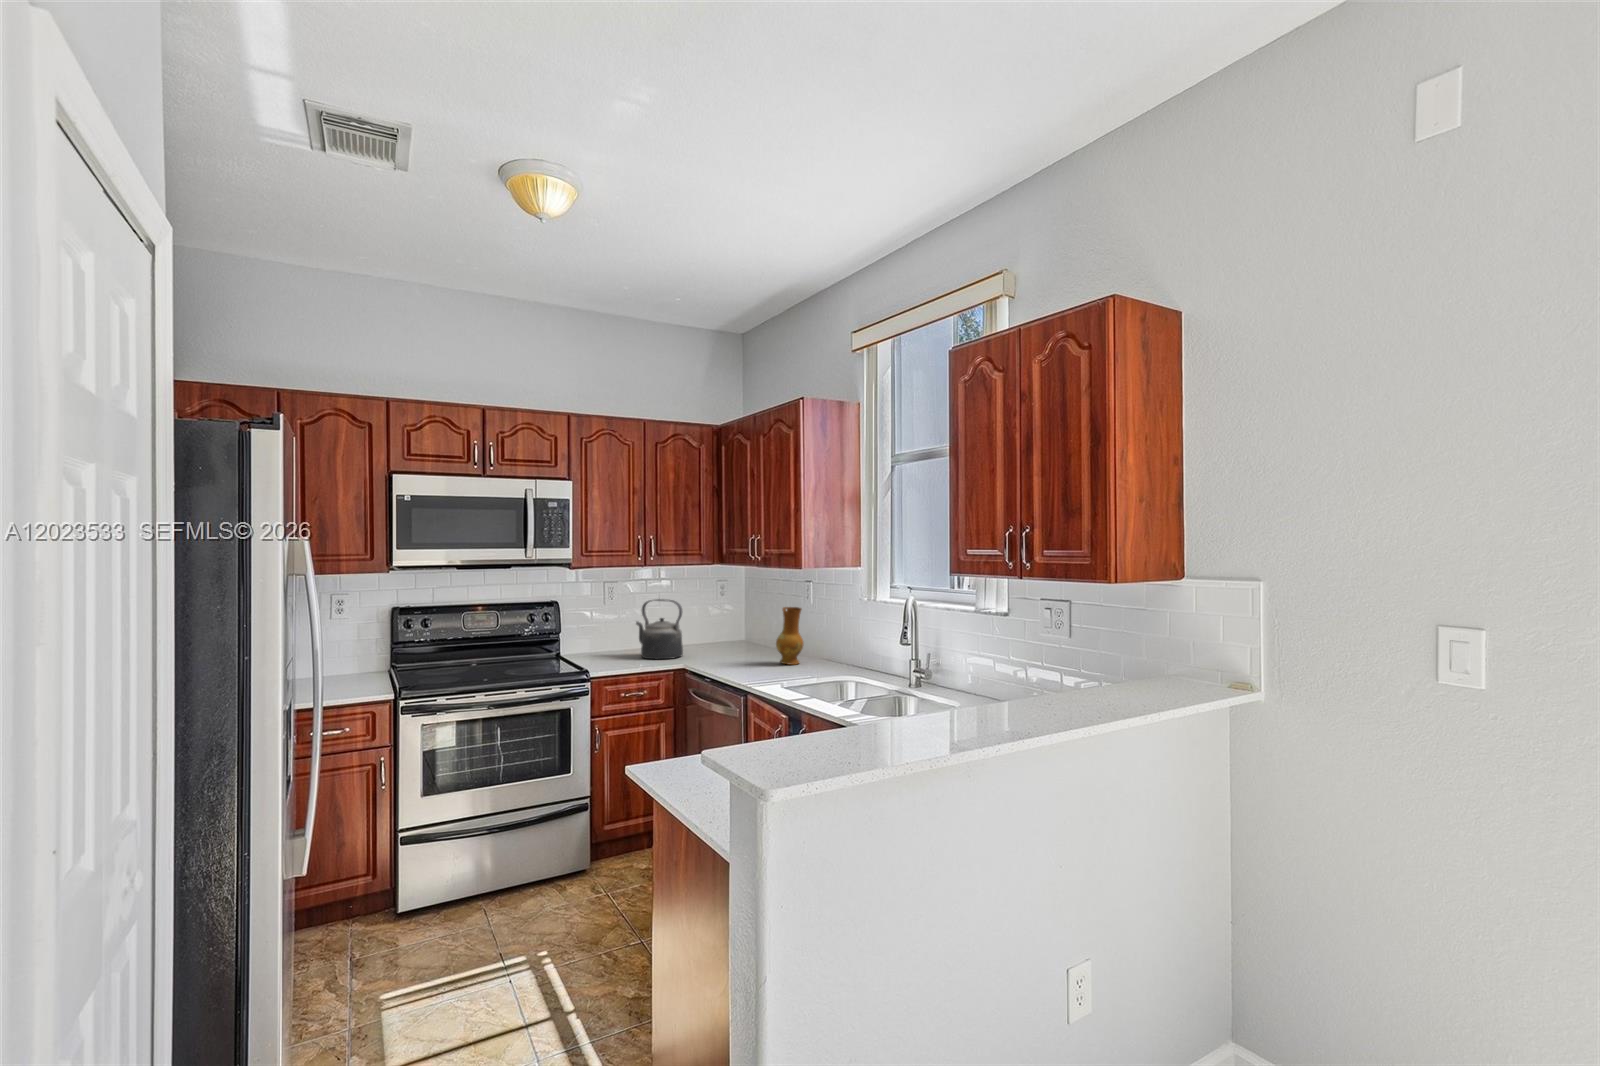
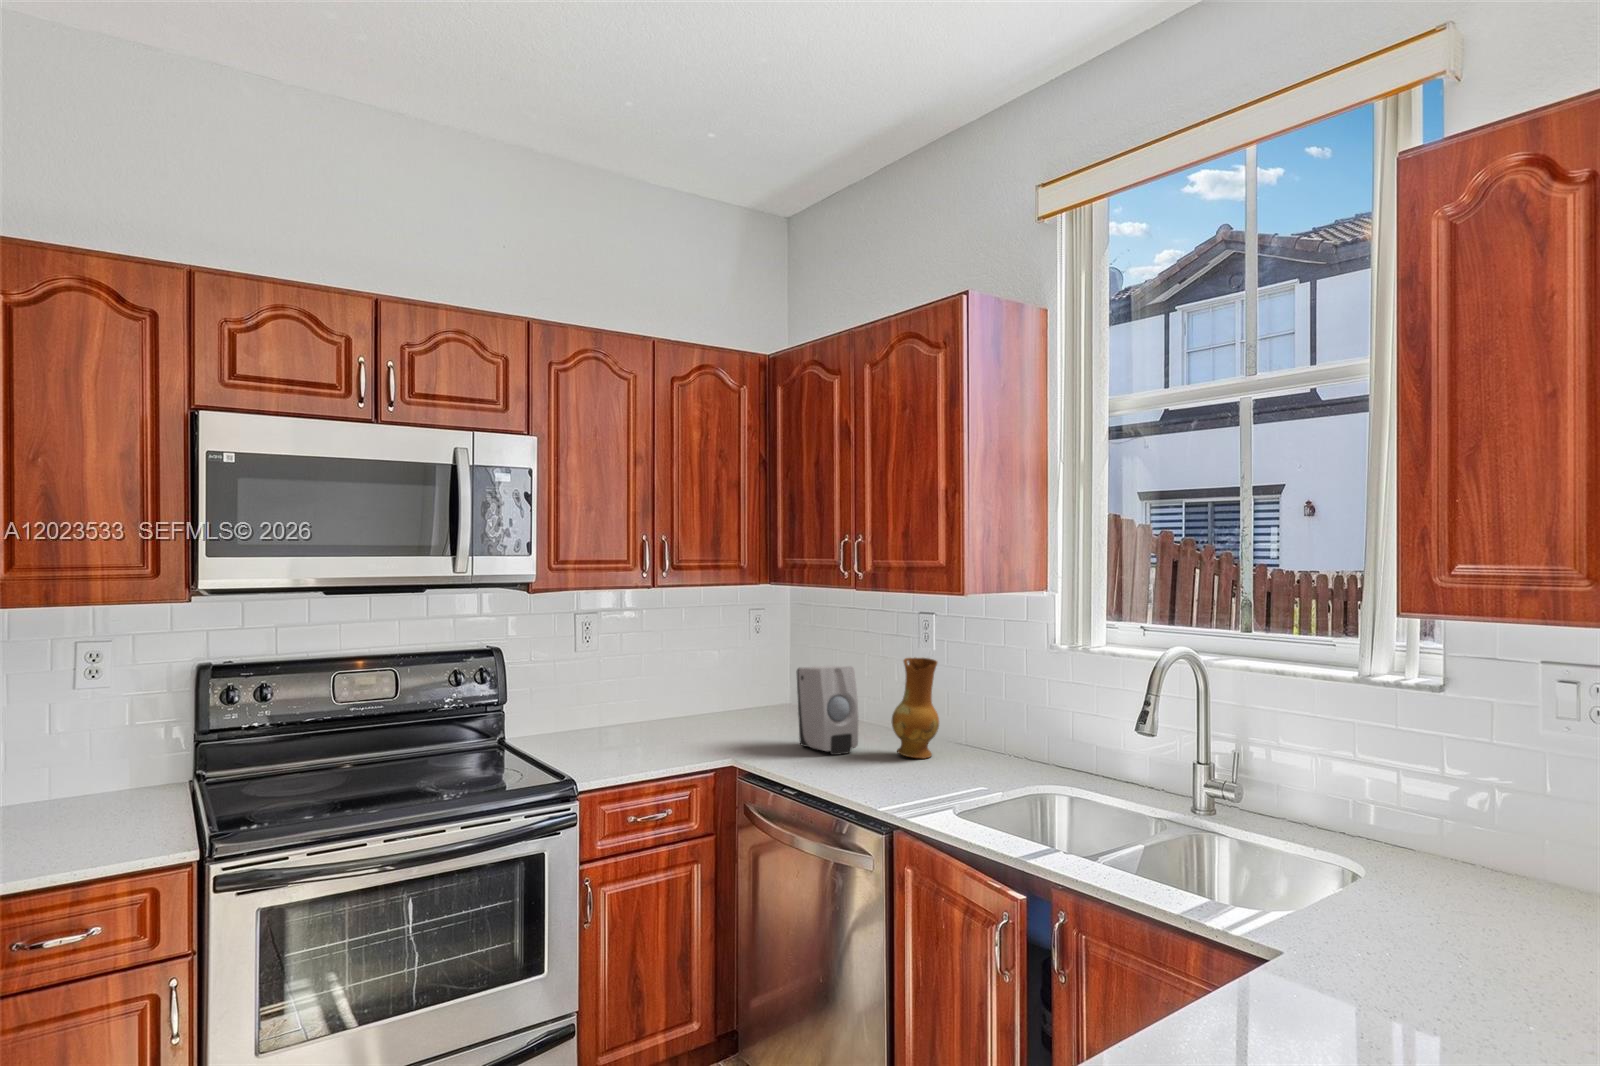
kettle: present [636,599,683,659] -> none [633,643,719,748]
soap dispenser: none [727,612,759,663] -> present [797,665,858,755]

